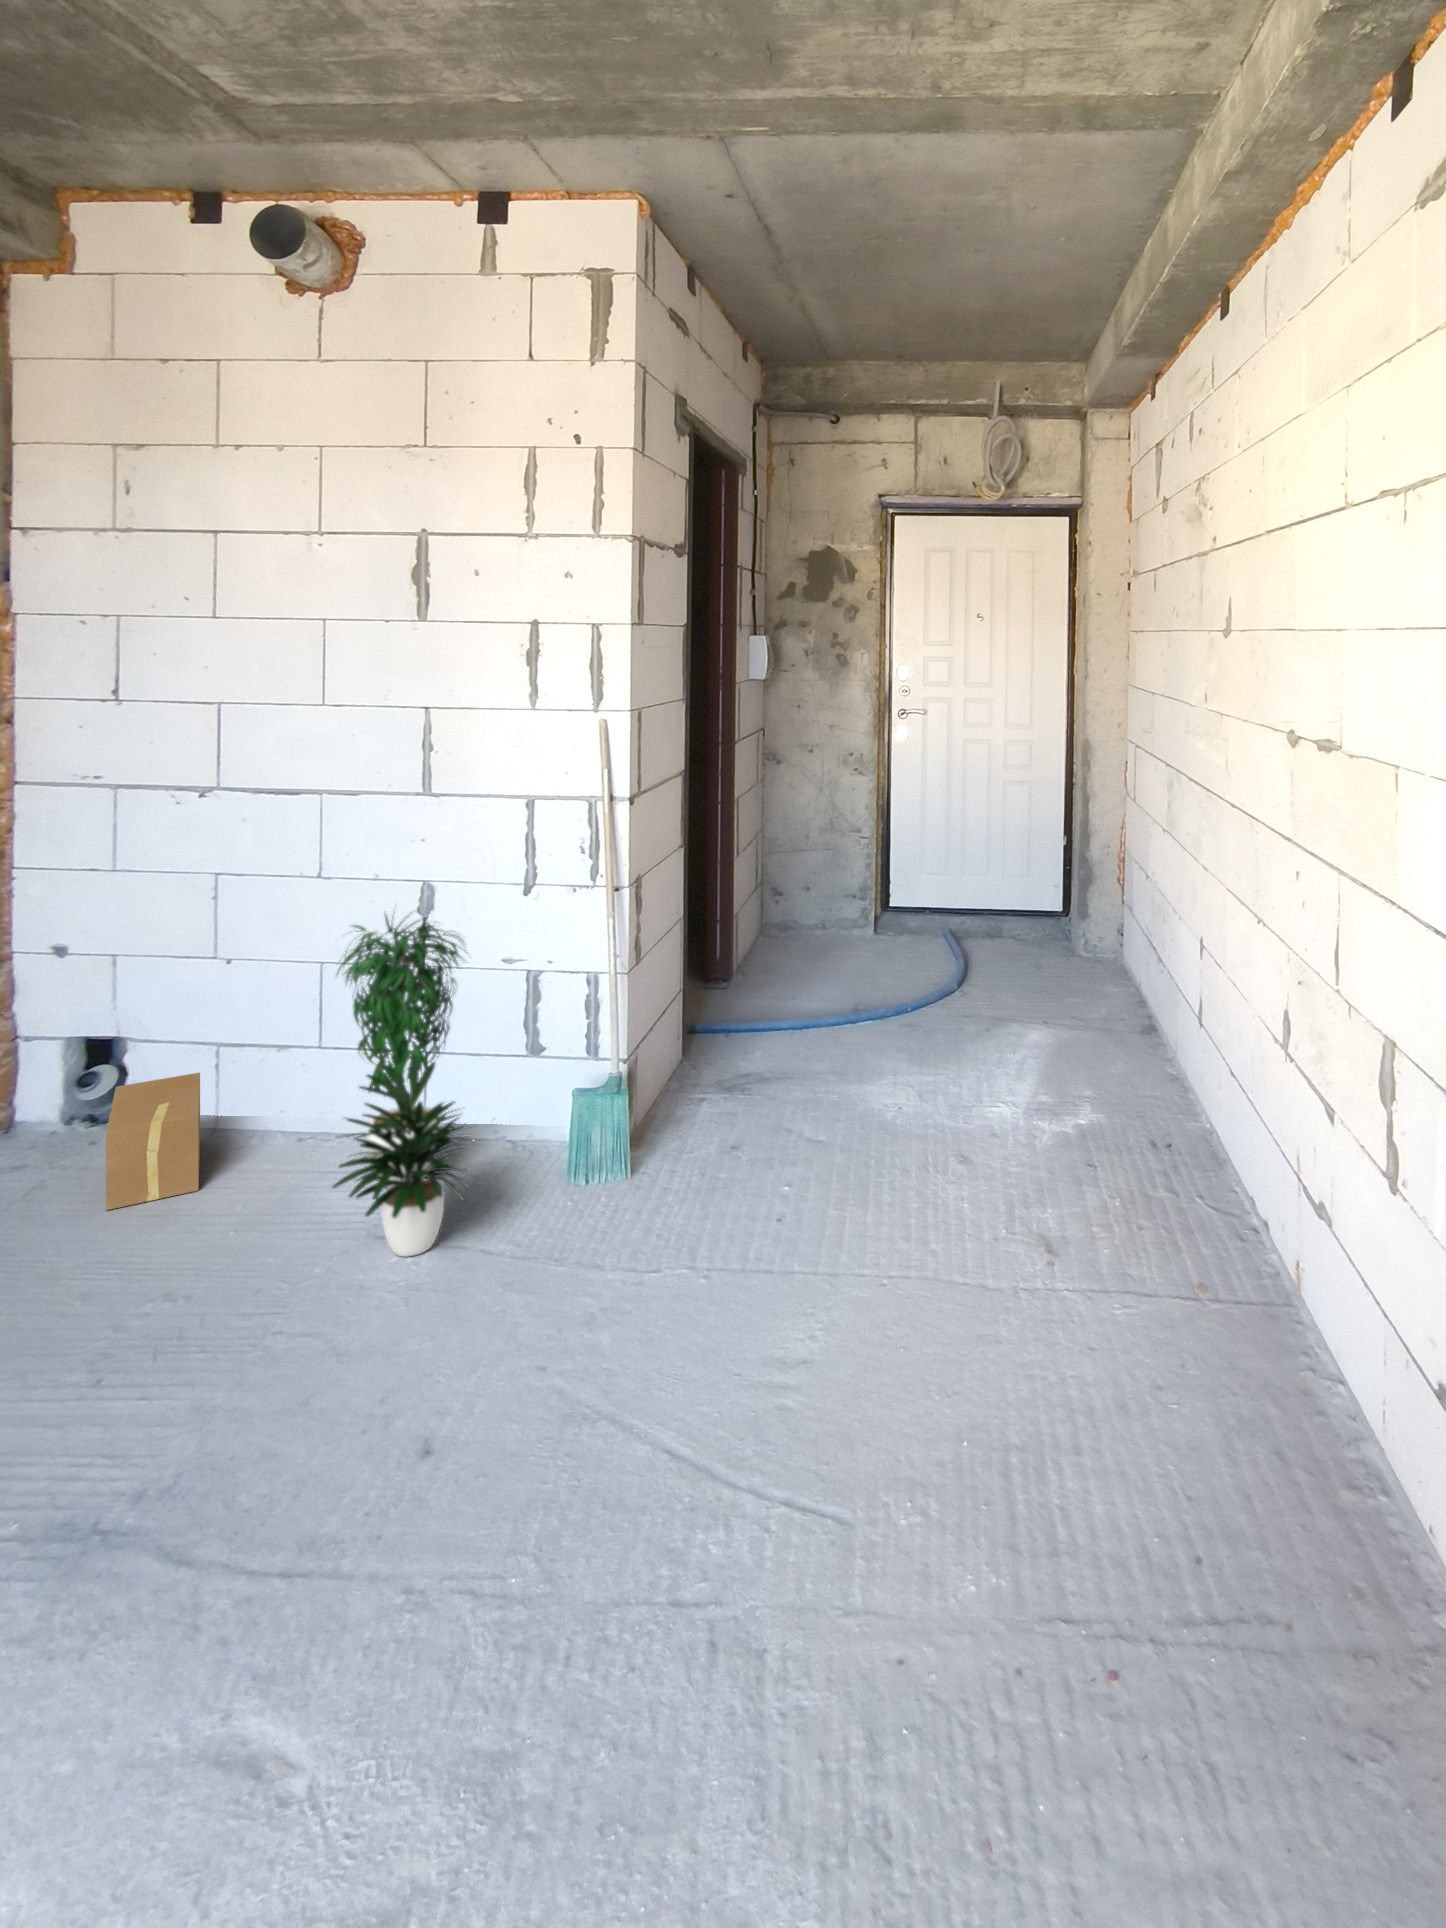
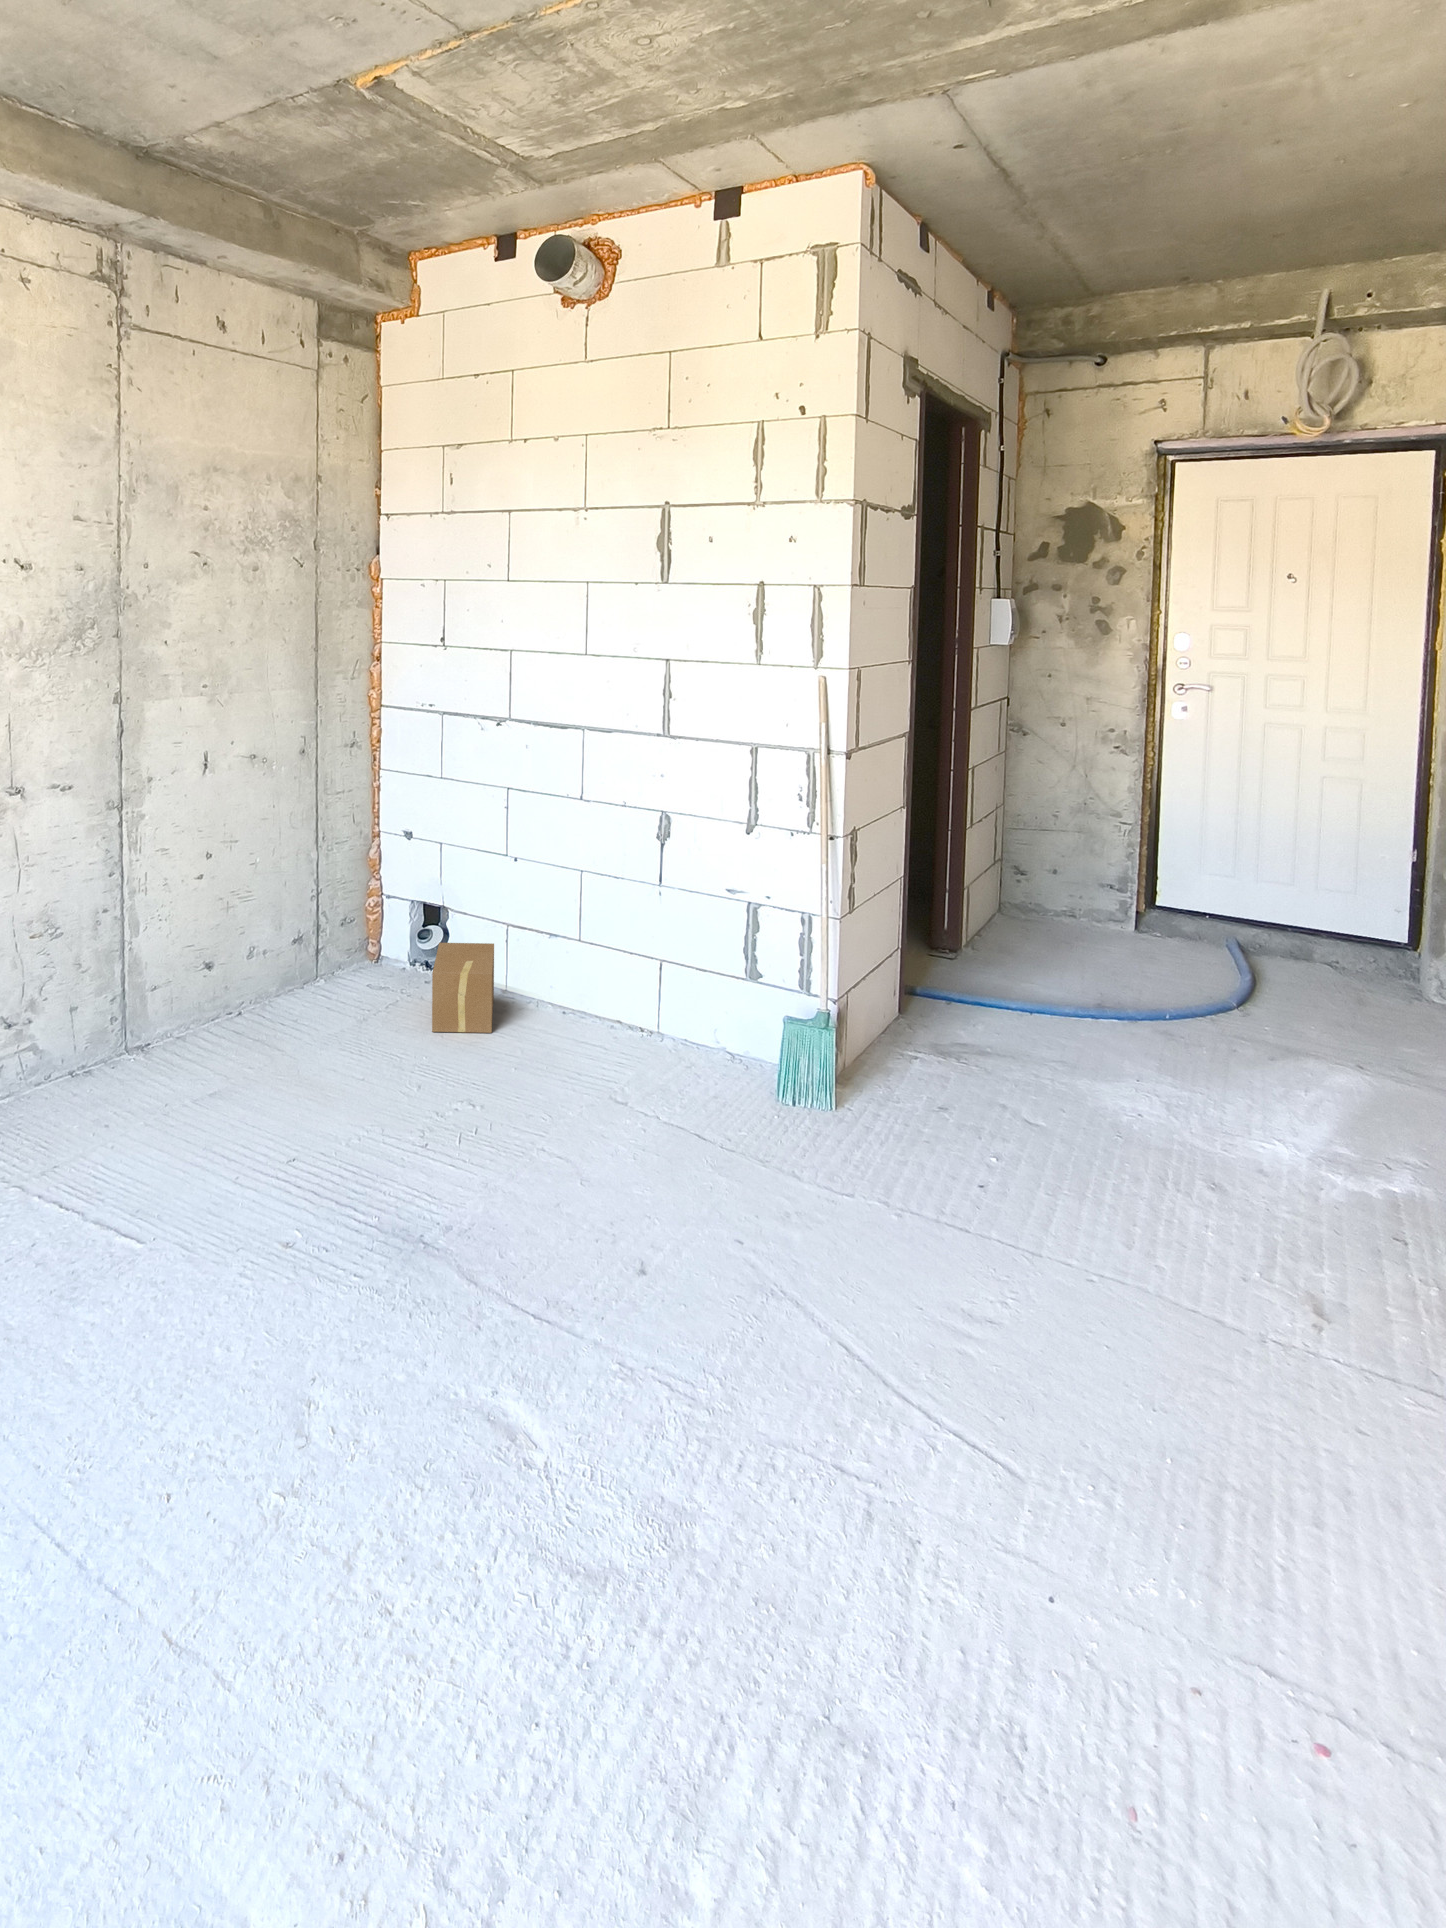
potted plant: present [333,911,476,1256] -> none [583,825,698,1122]

